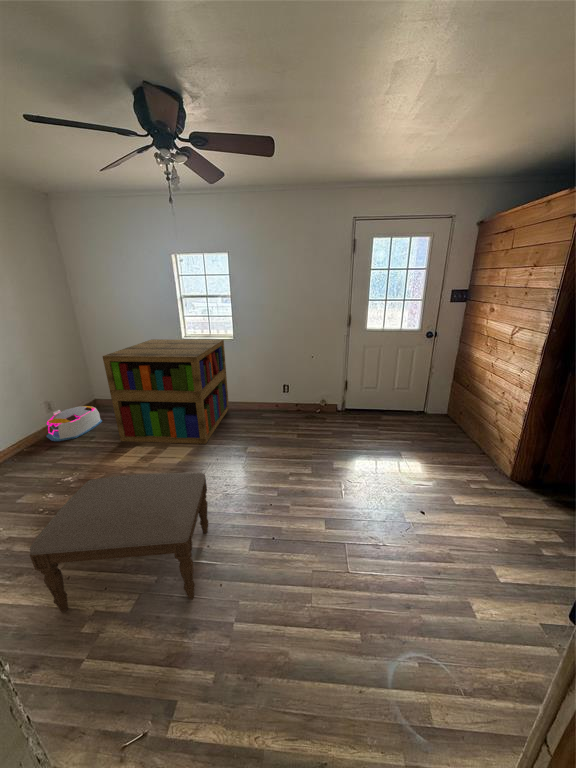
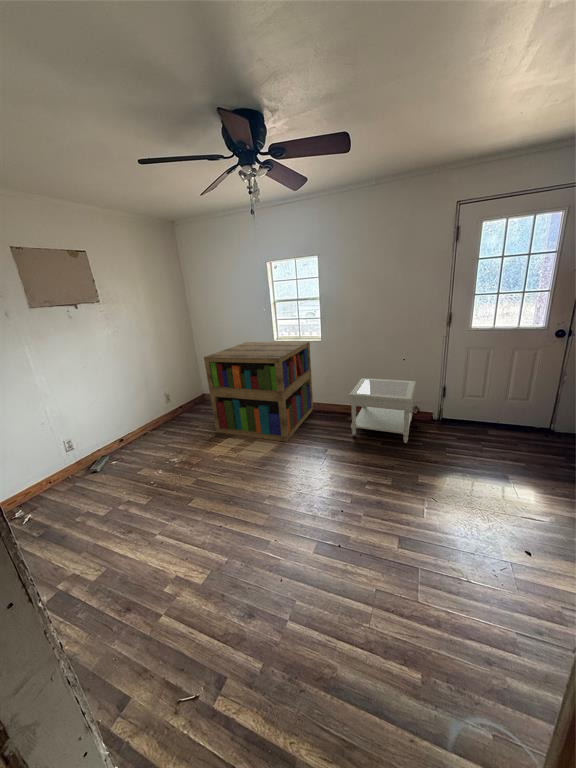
side table: none [267,376,325,433] -> present [348,378,416,443]
storage bin: present [46,406,102,441] -> none [164,400,205,428]
ottoman: present [30,473,208,612] -> none [132,462,277,587]

